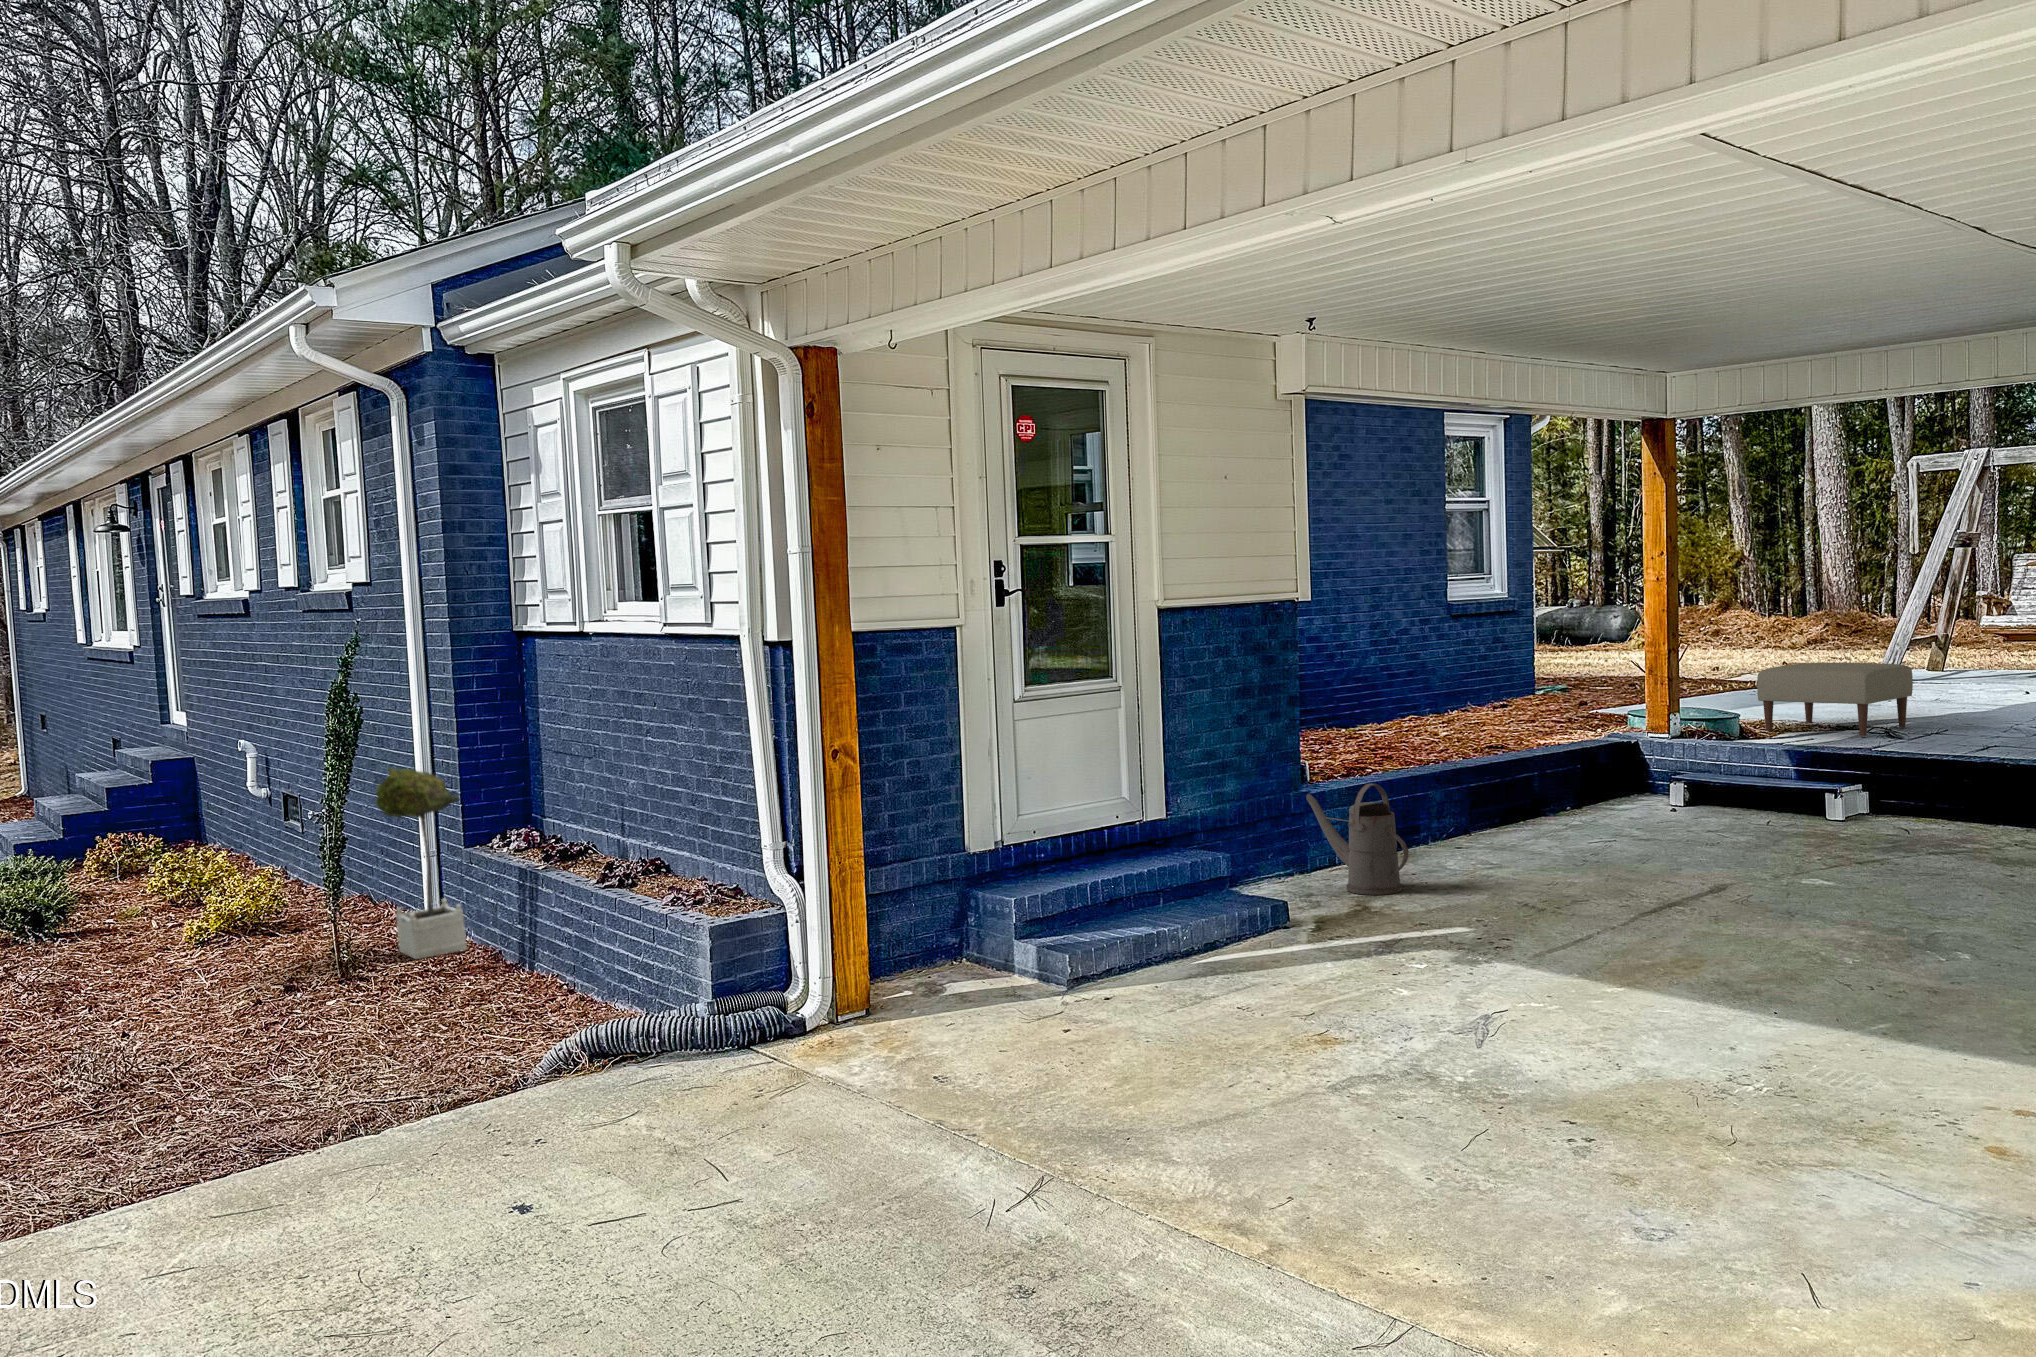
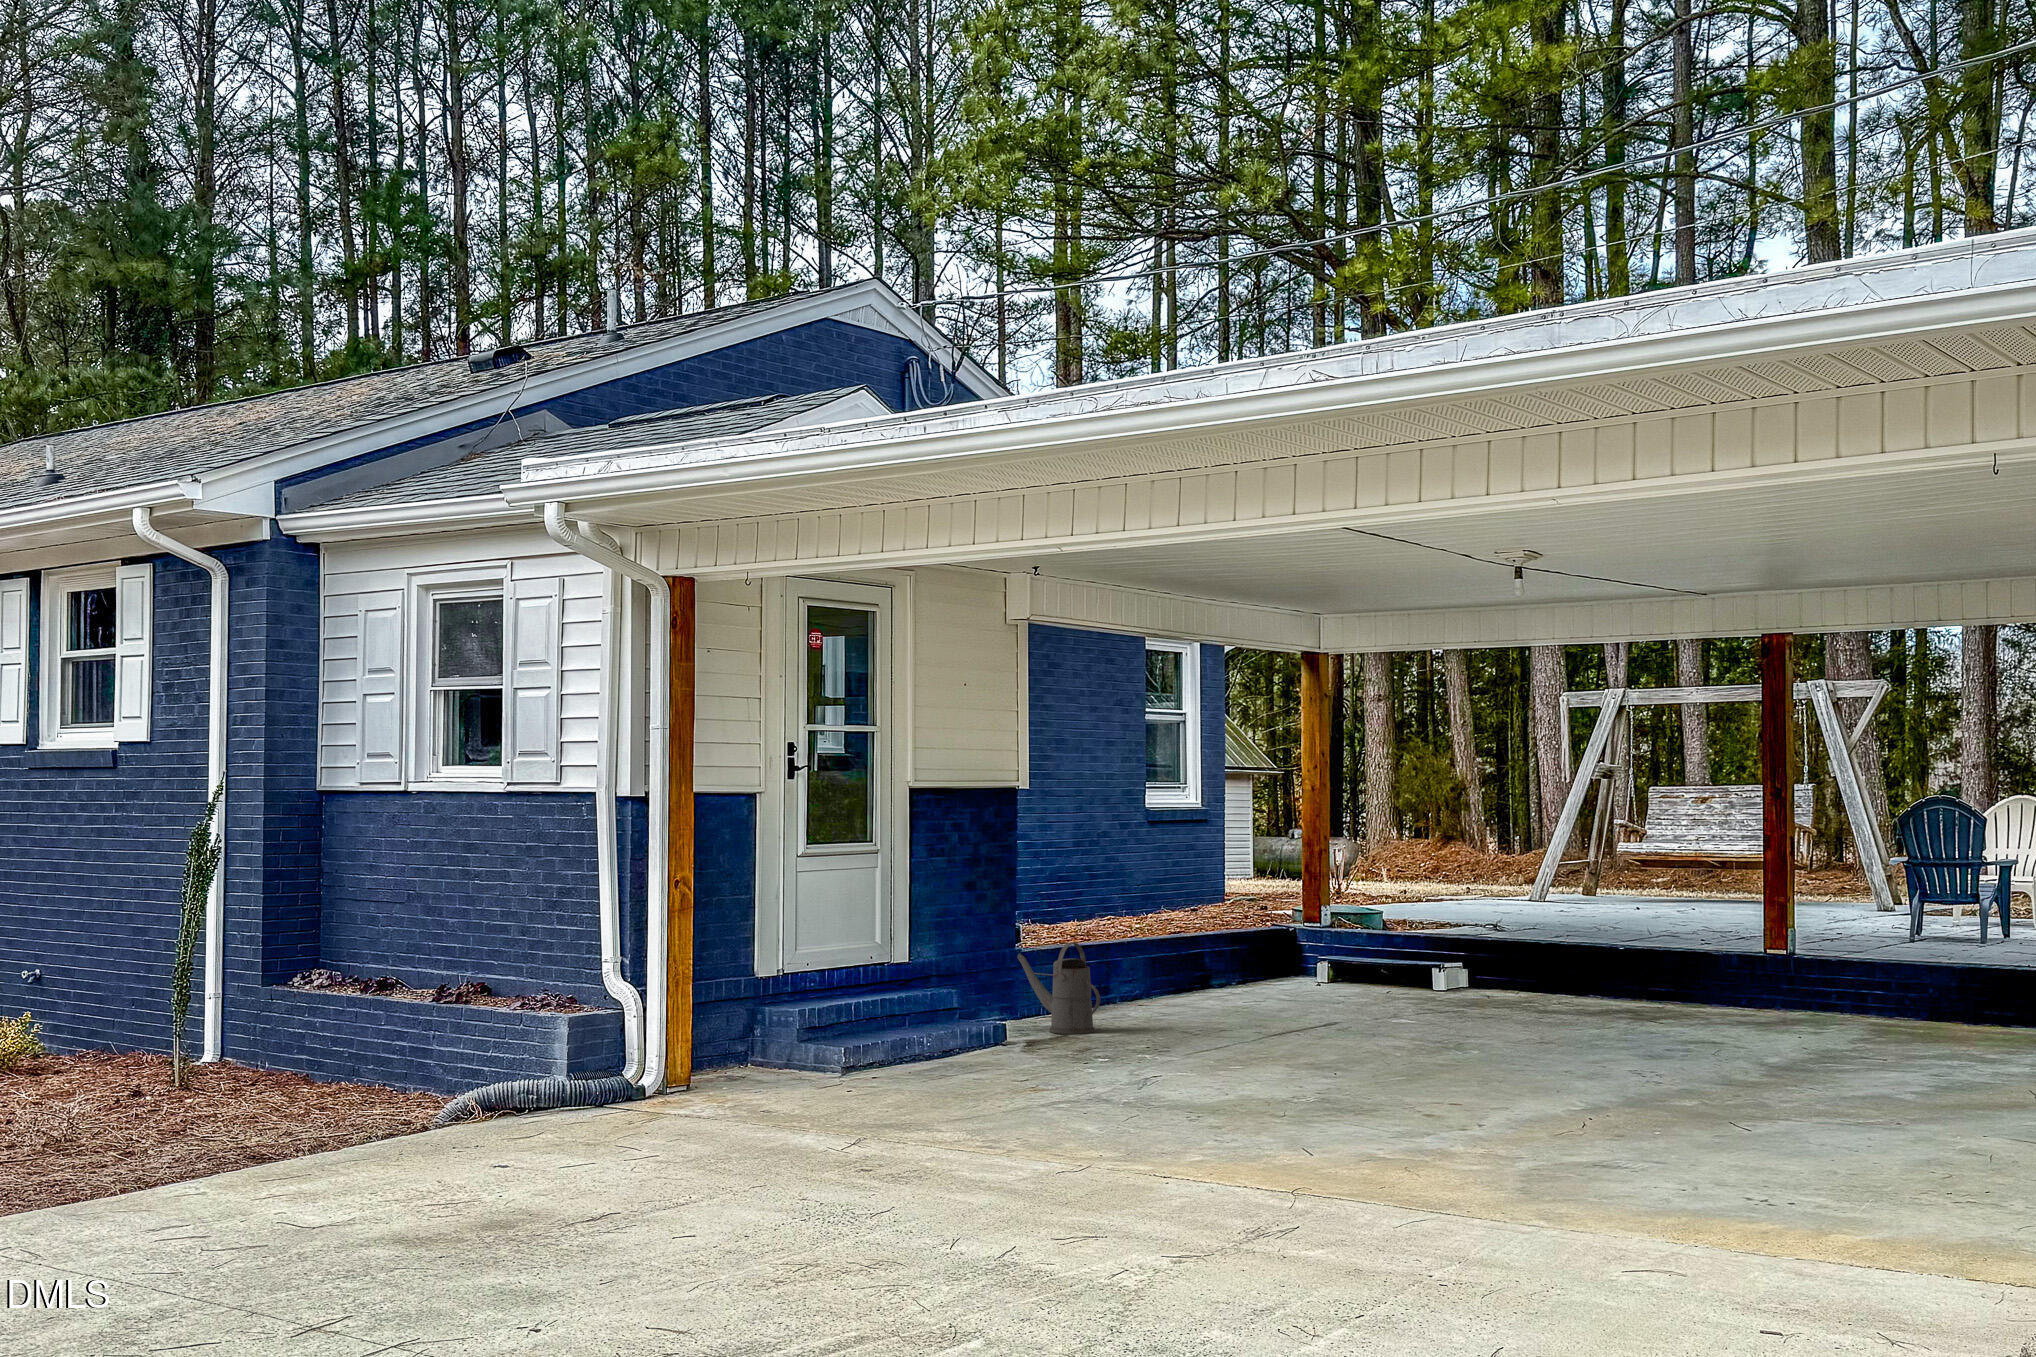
ottoman: present [1757,663,1913,736] -> none [1399,869,1523,930]
potted tree: present [376,768,467,959] -> none [201,905,275,1079]

